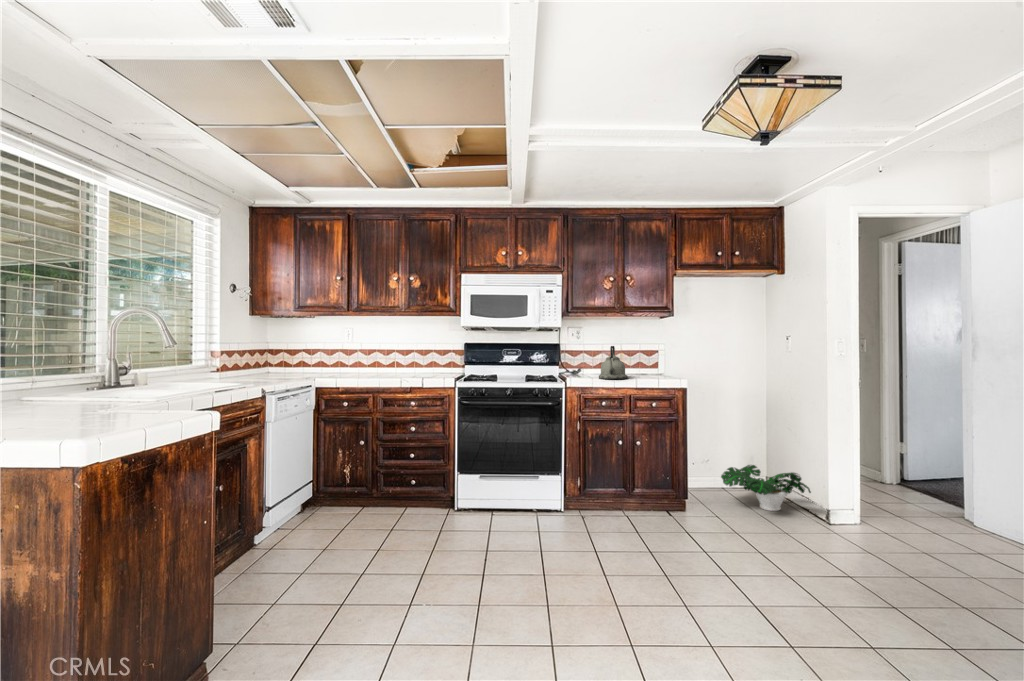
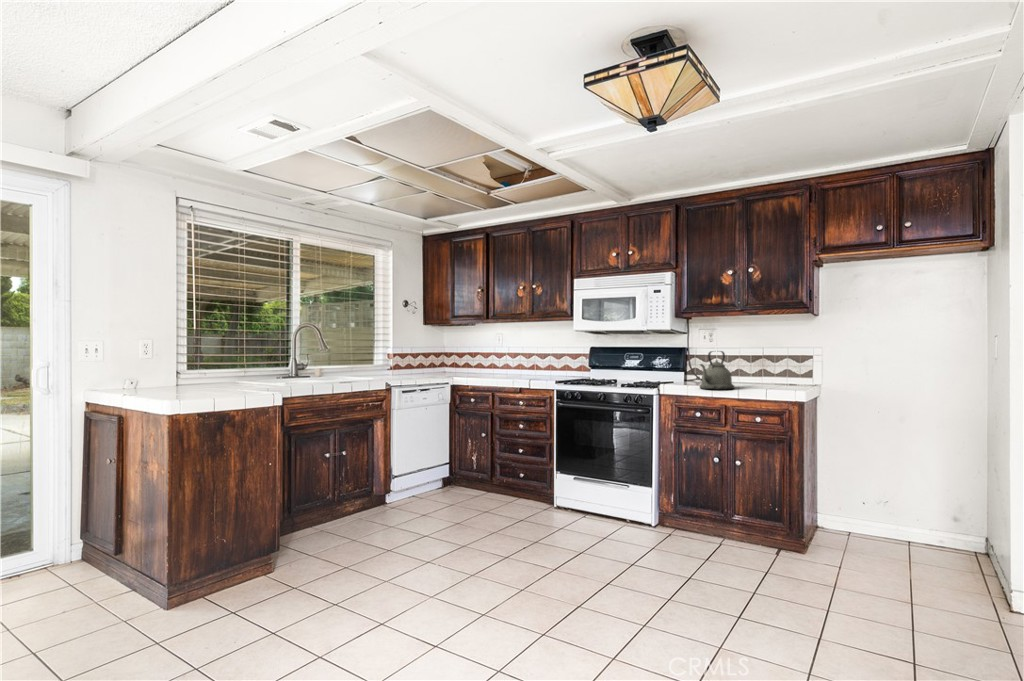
potted plant: present [721,465,811,511] -> none [853,515,990,583]

